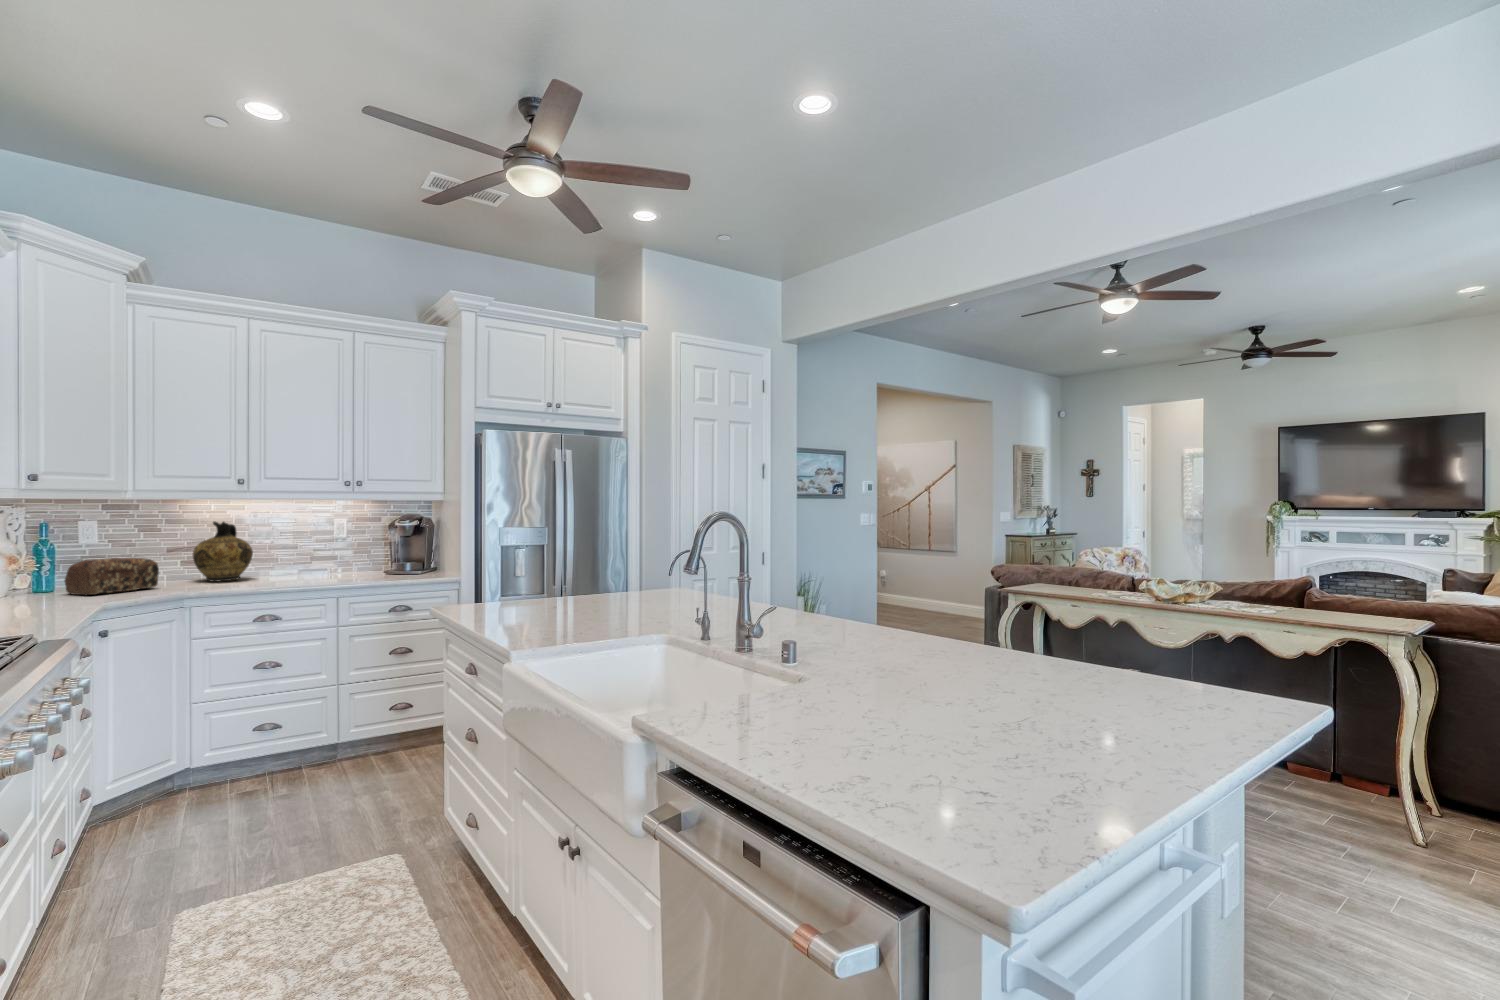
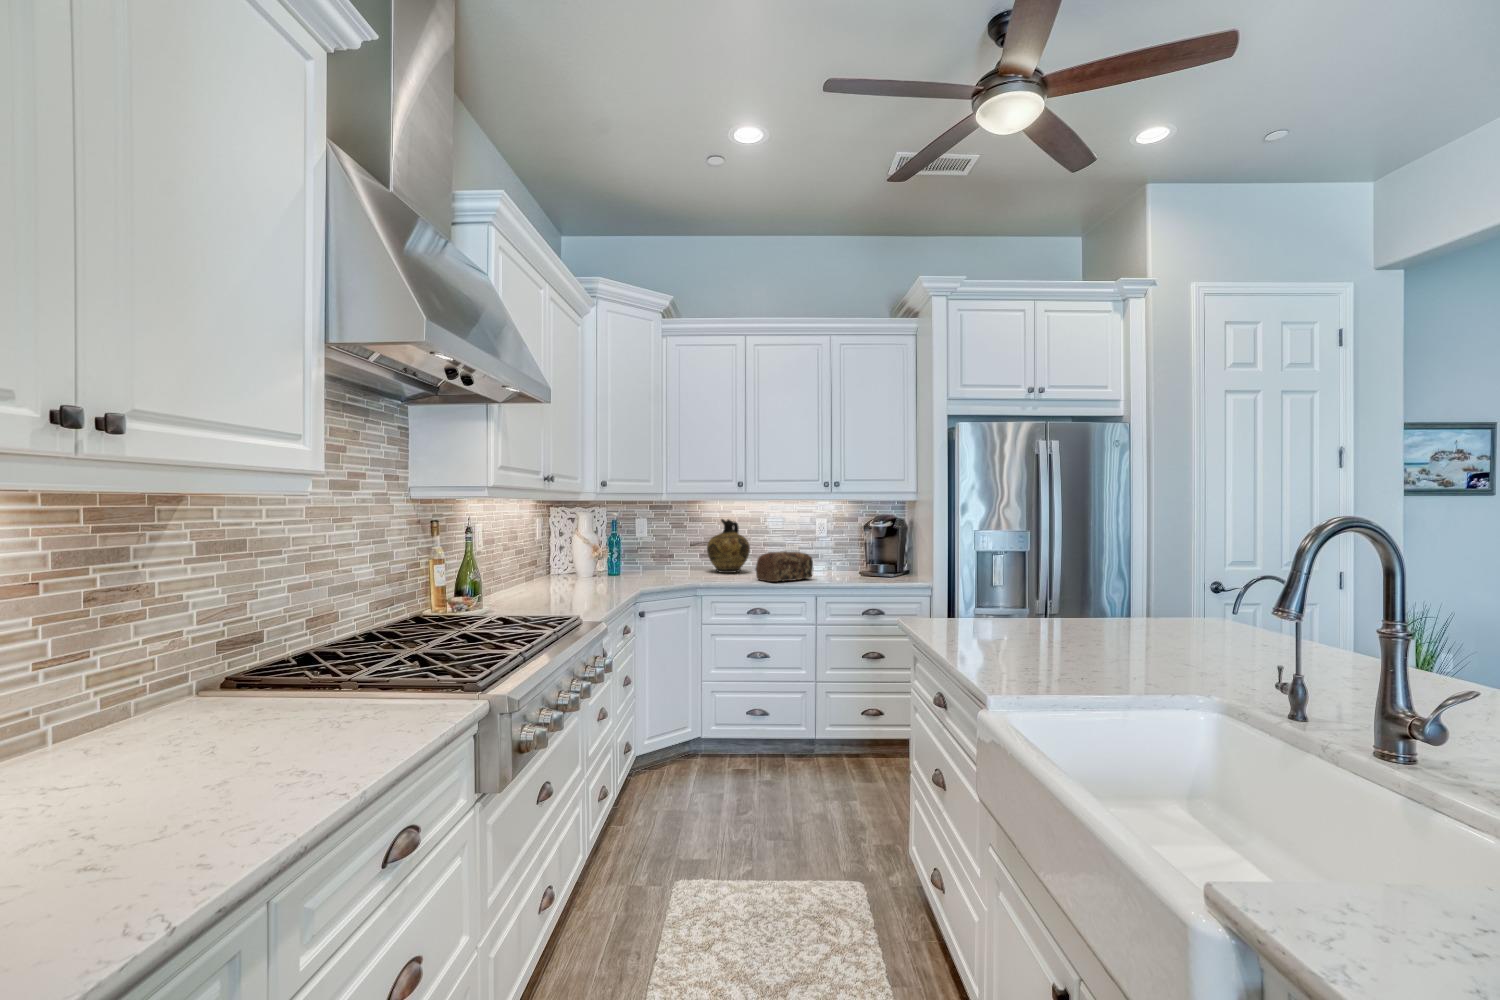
bread loaf: present [65,558,159,595] -> present [756,552,813,582]

